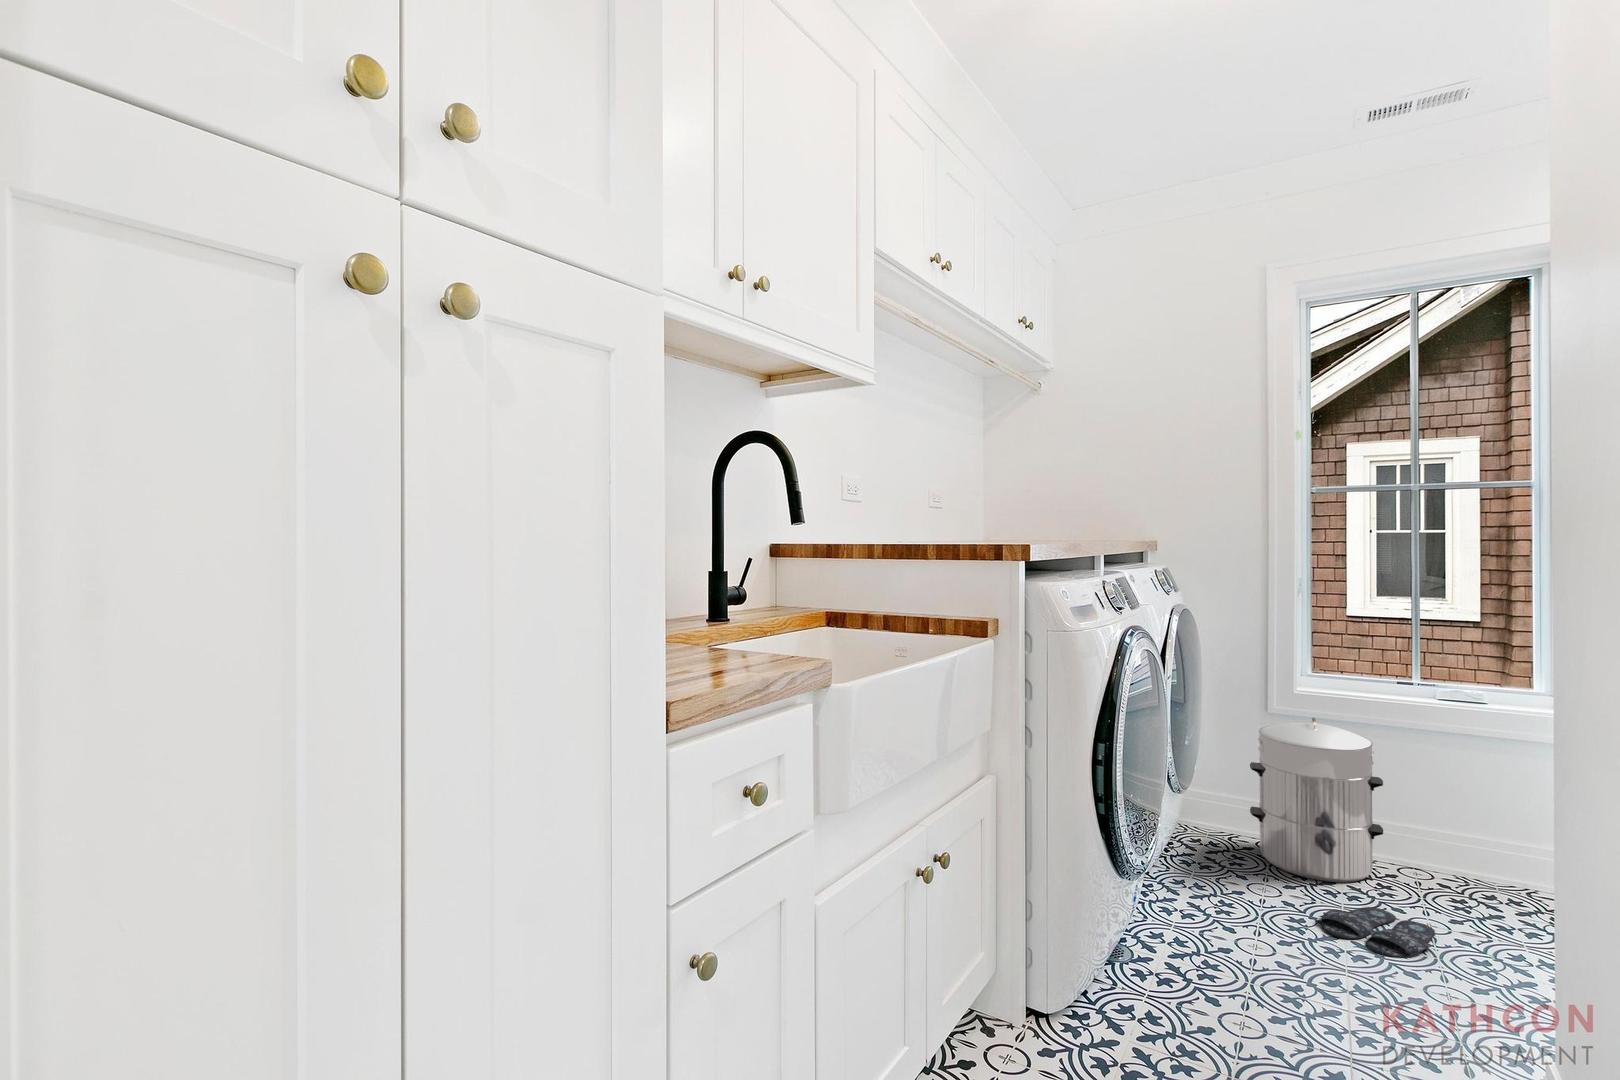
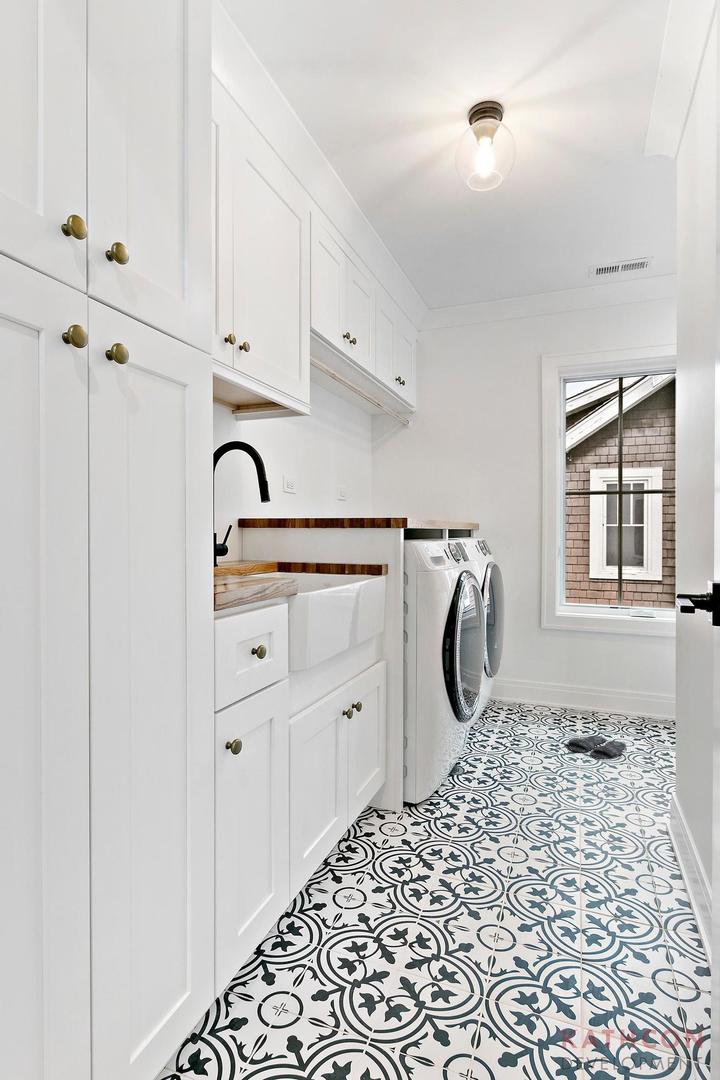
waste bin: present [1250,717,1383,882] -> none [531,630,602,725]

